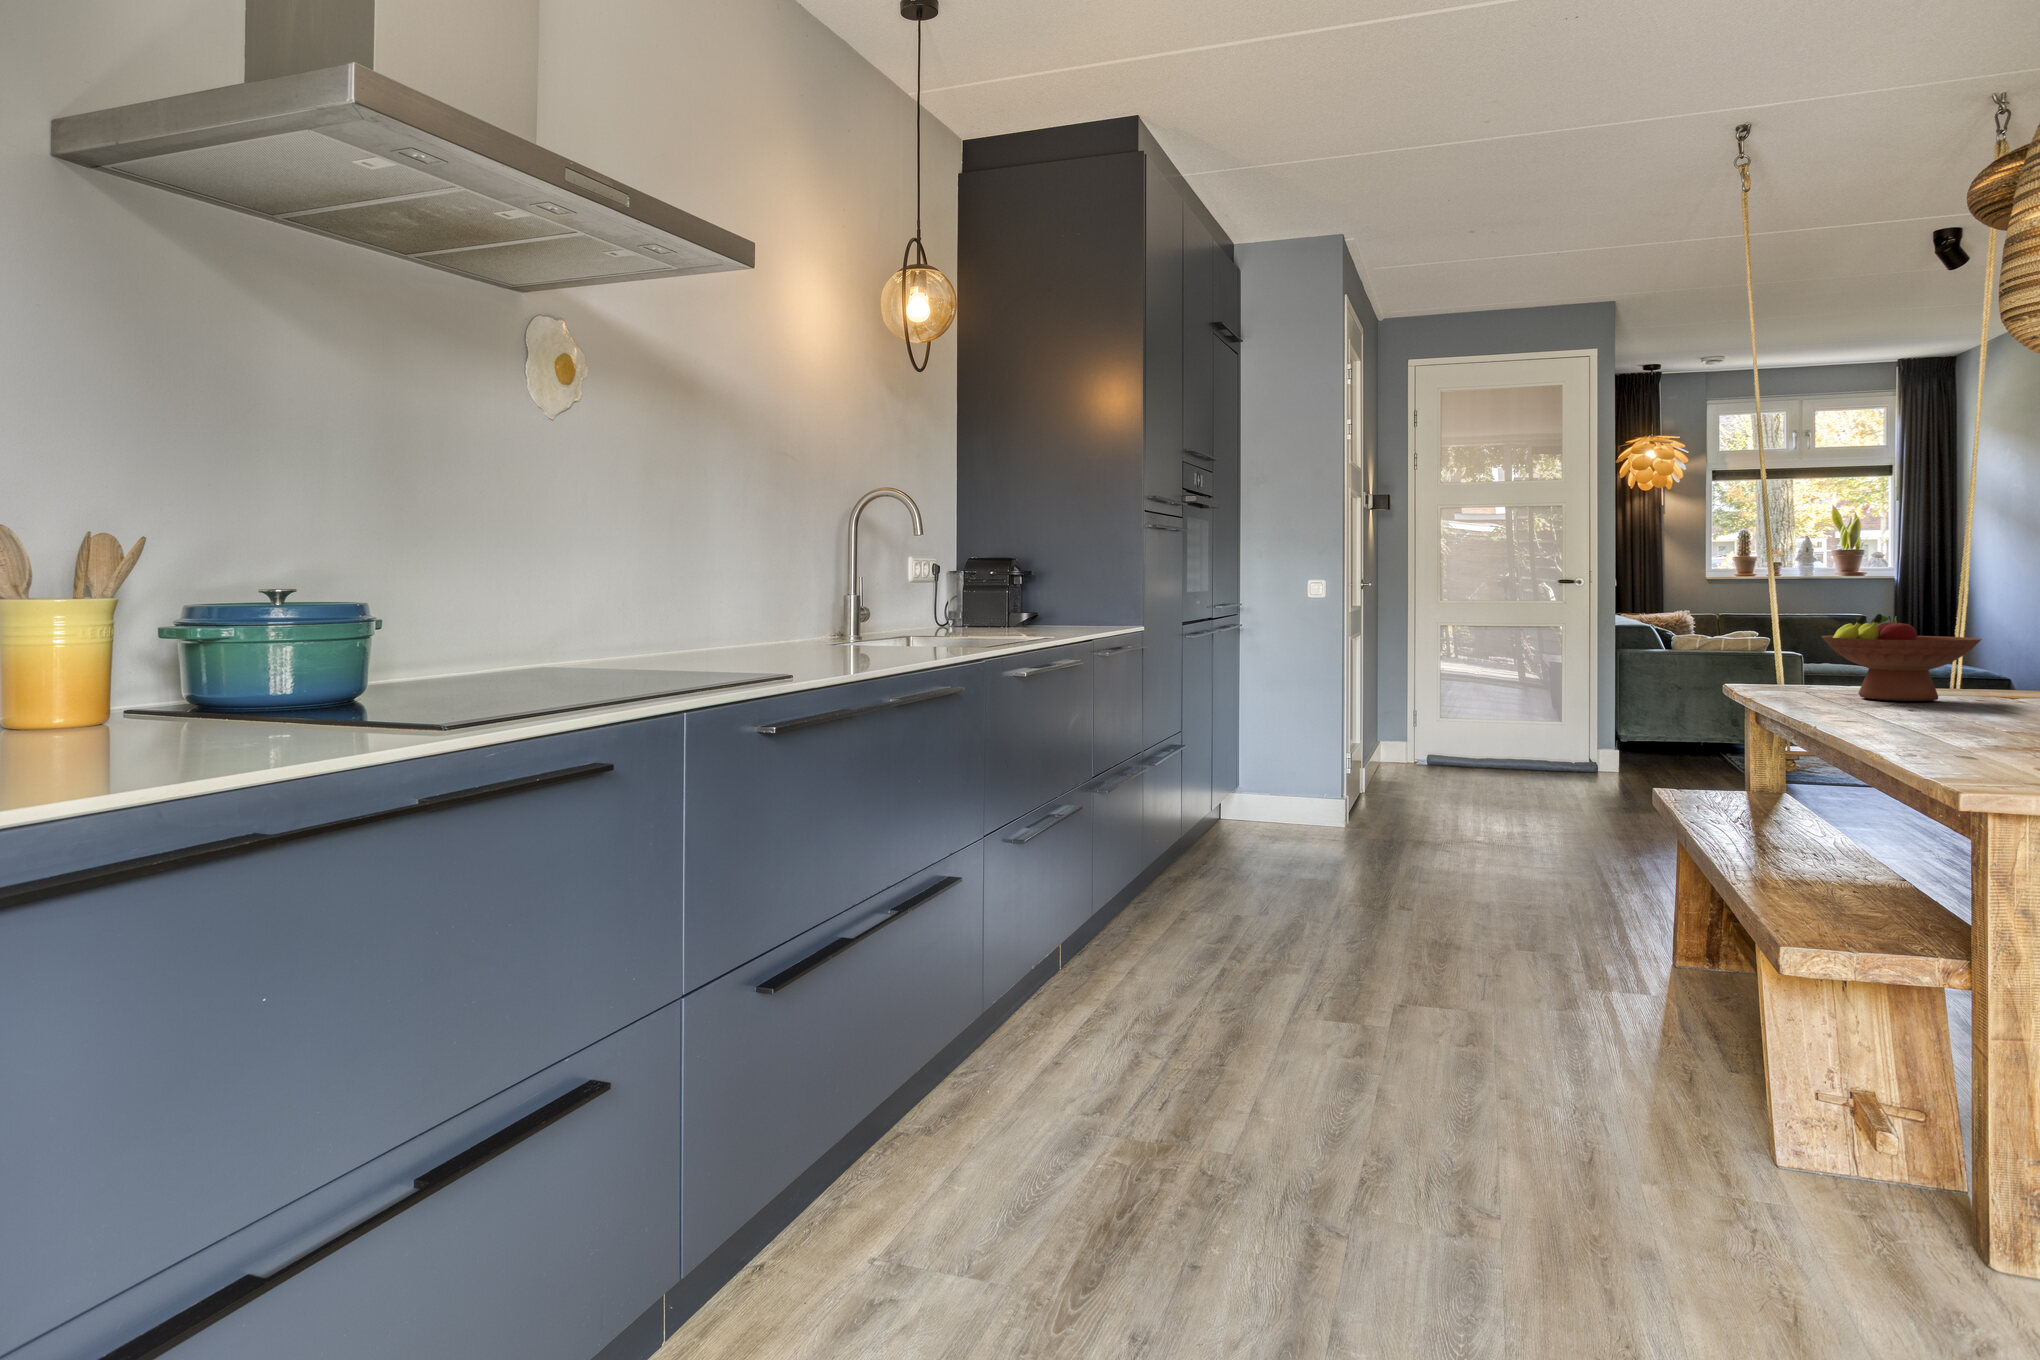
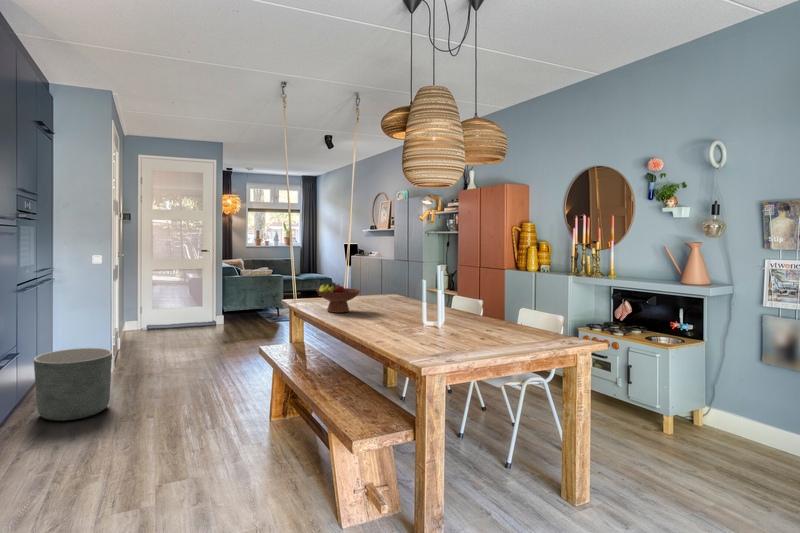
planter: none [1197,753,1328,884] -> present [34,348,112,421]

